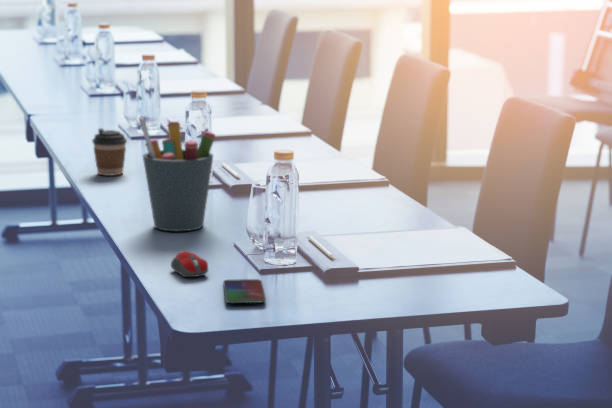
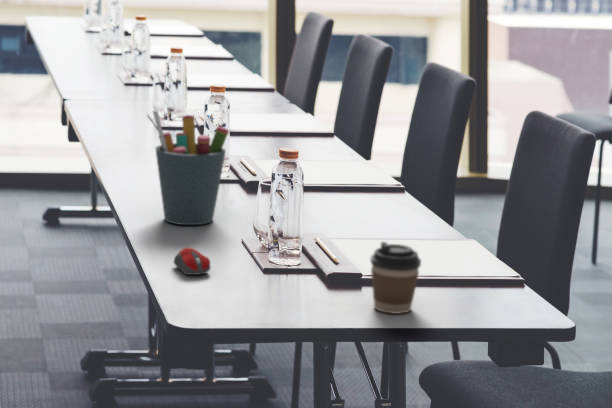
coffee cup: present [92,129,127,176] -> present [371,242,421,314]
smartphone: present [223,279,266,303] -> none [223,279,264,306]

